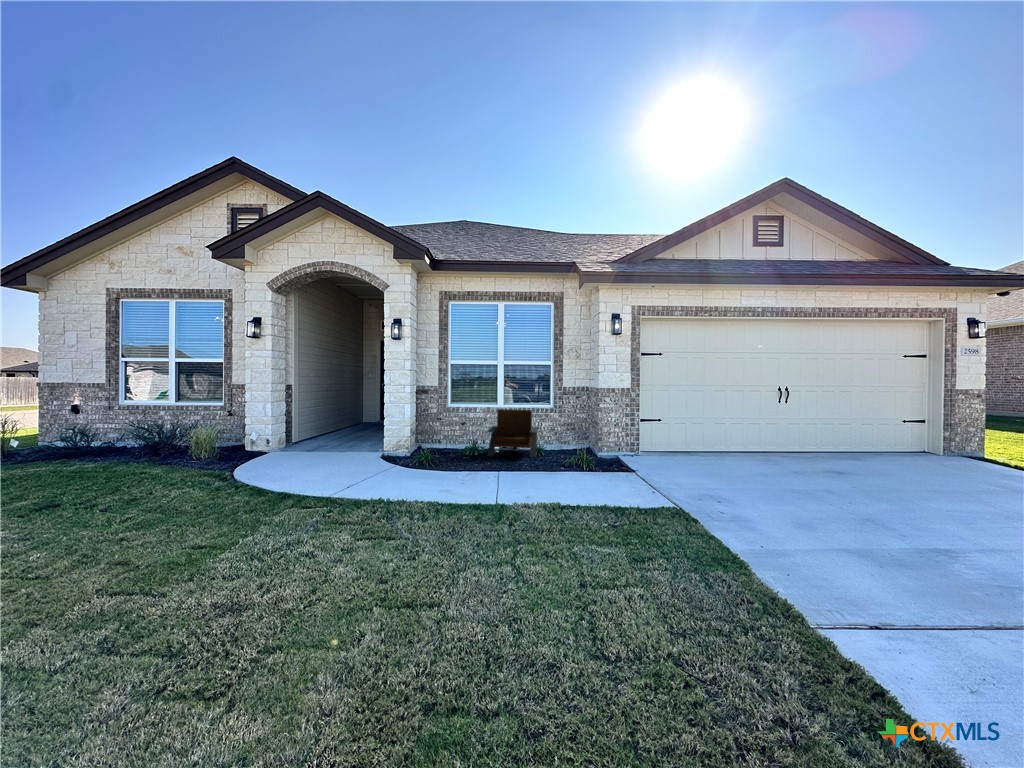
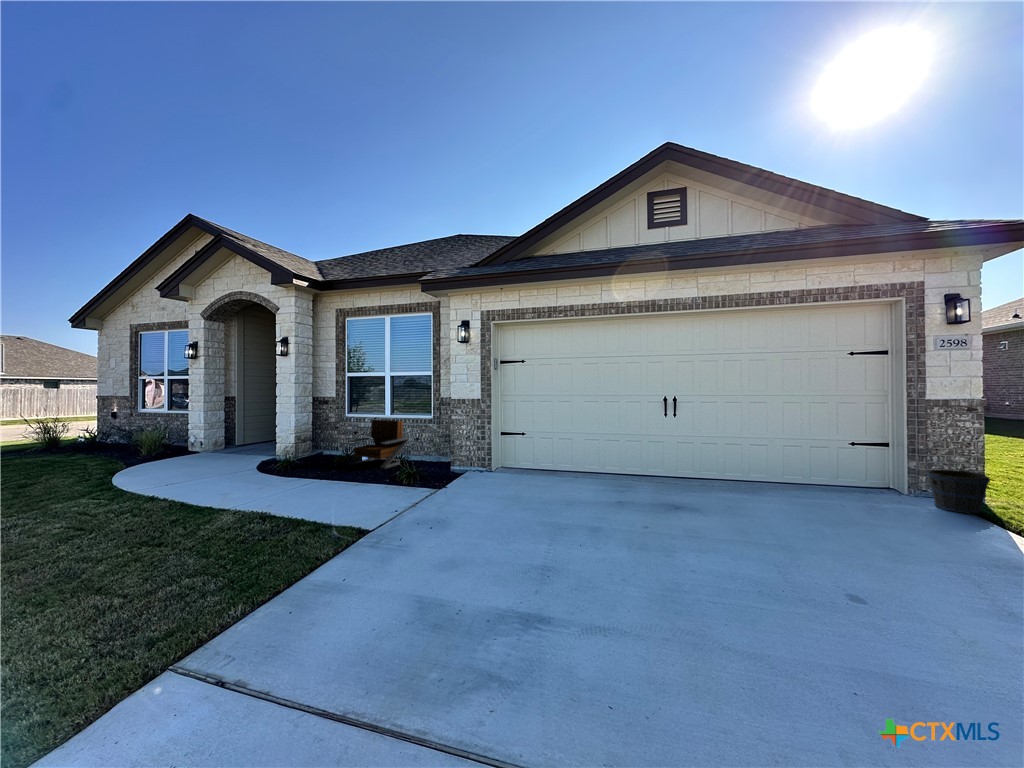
wooden bucket: none [959,436,999,463] -> present [927,470,990,514]

